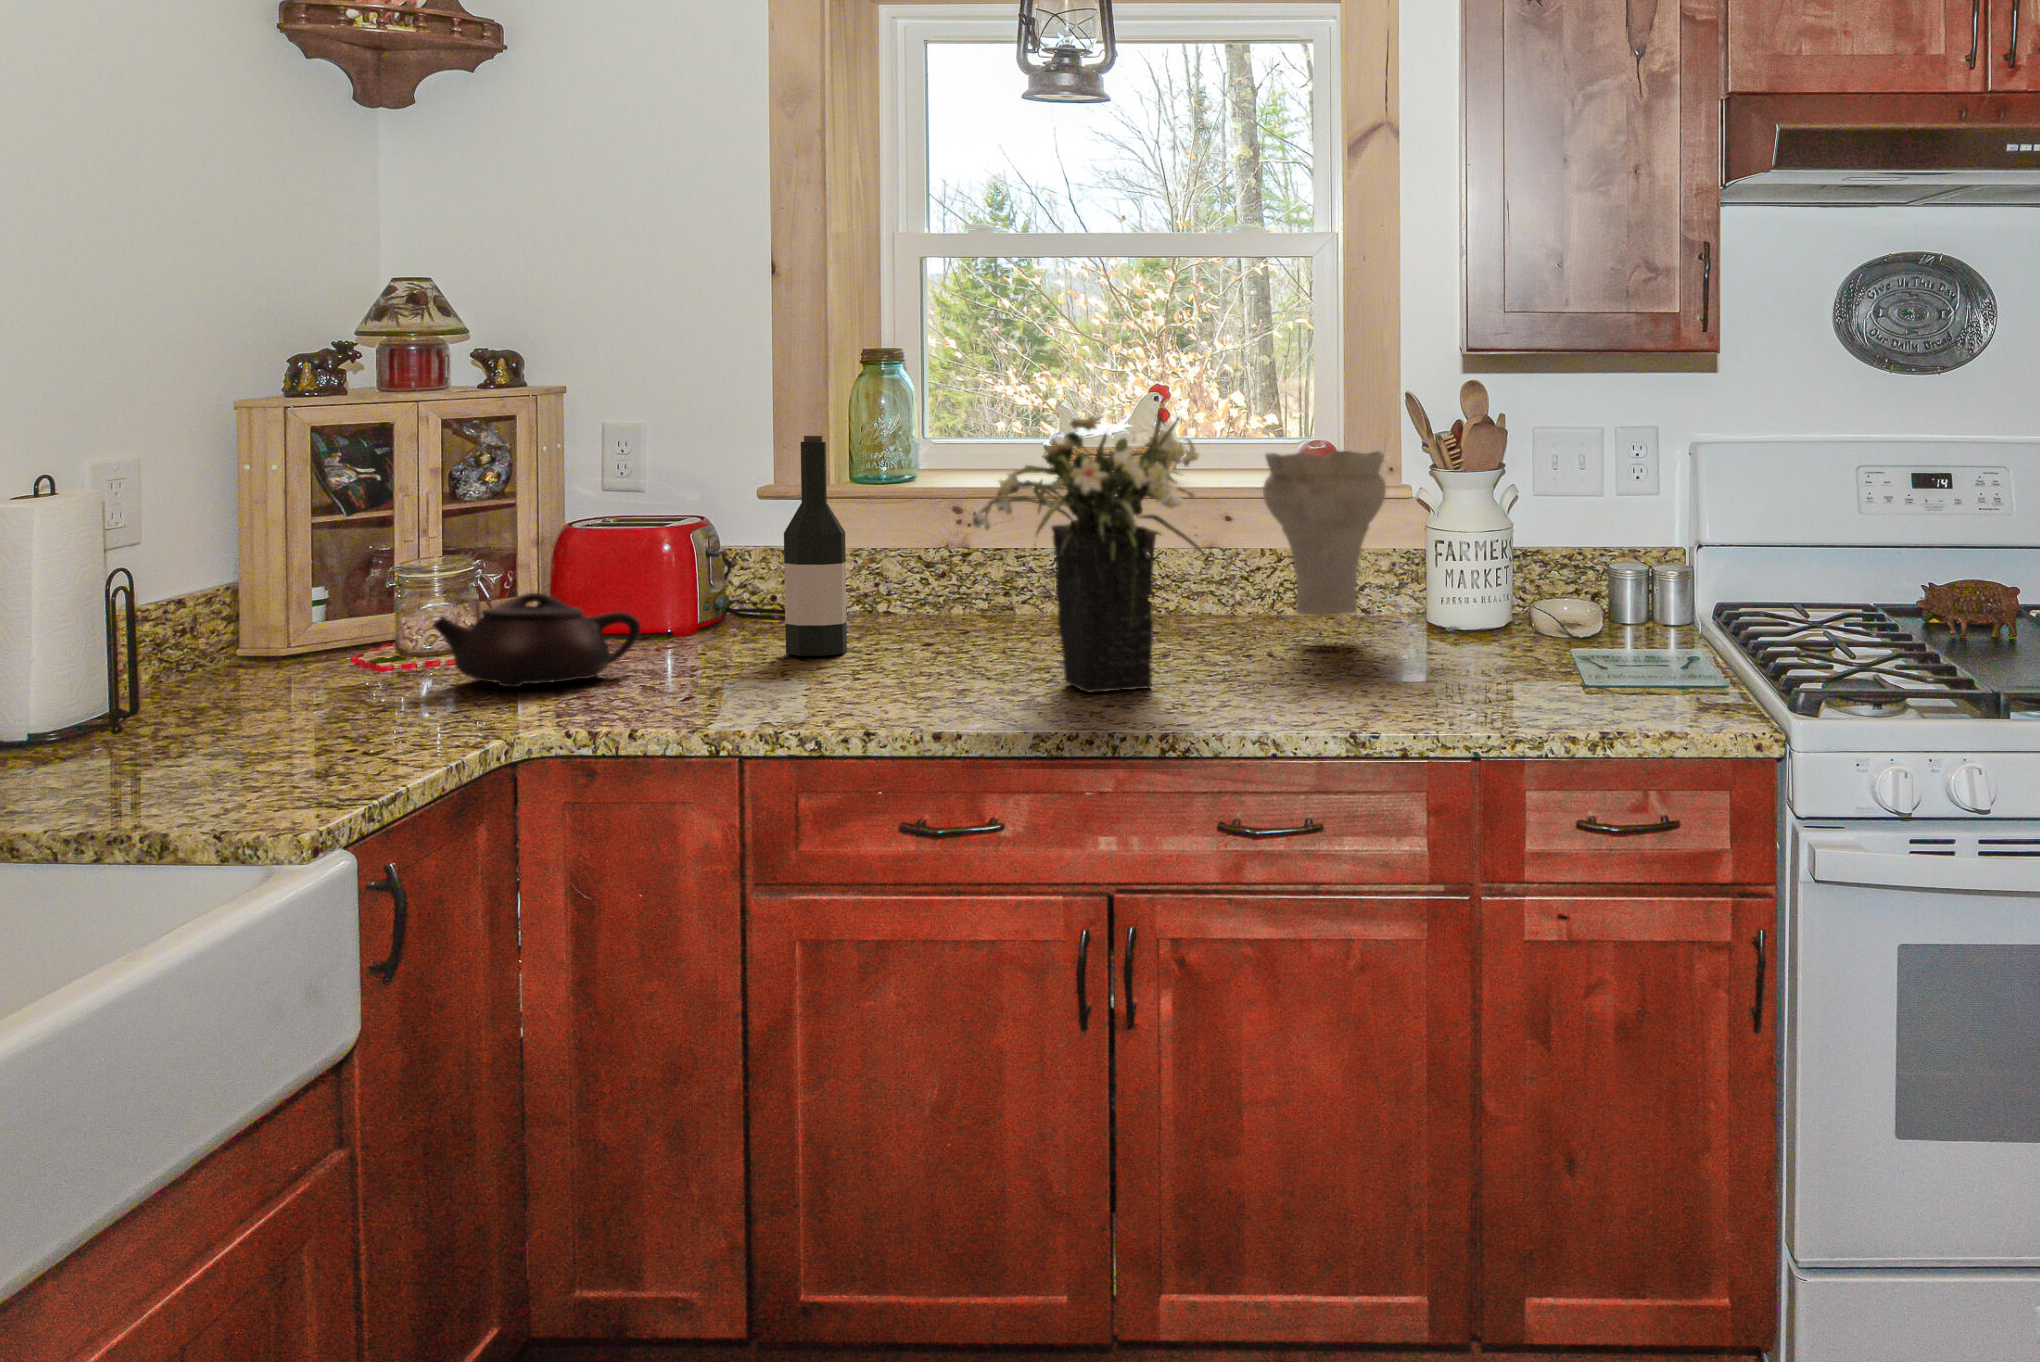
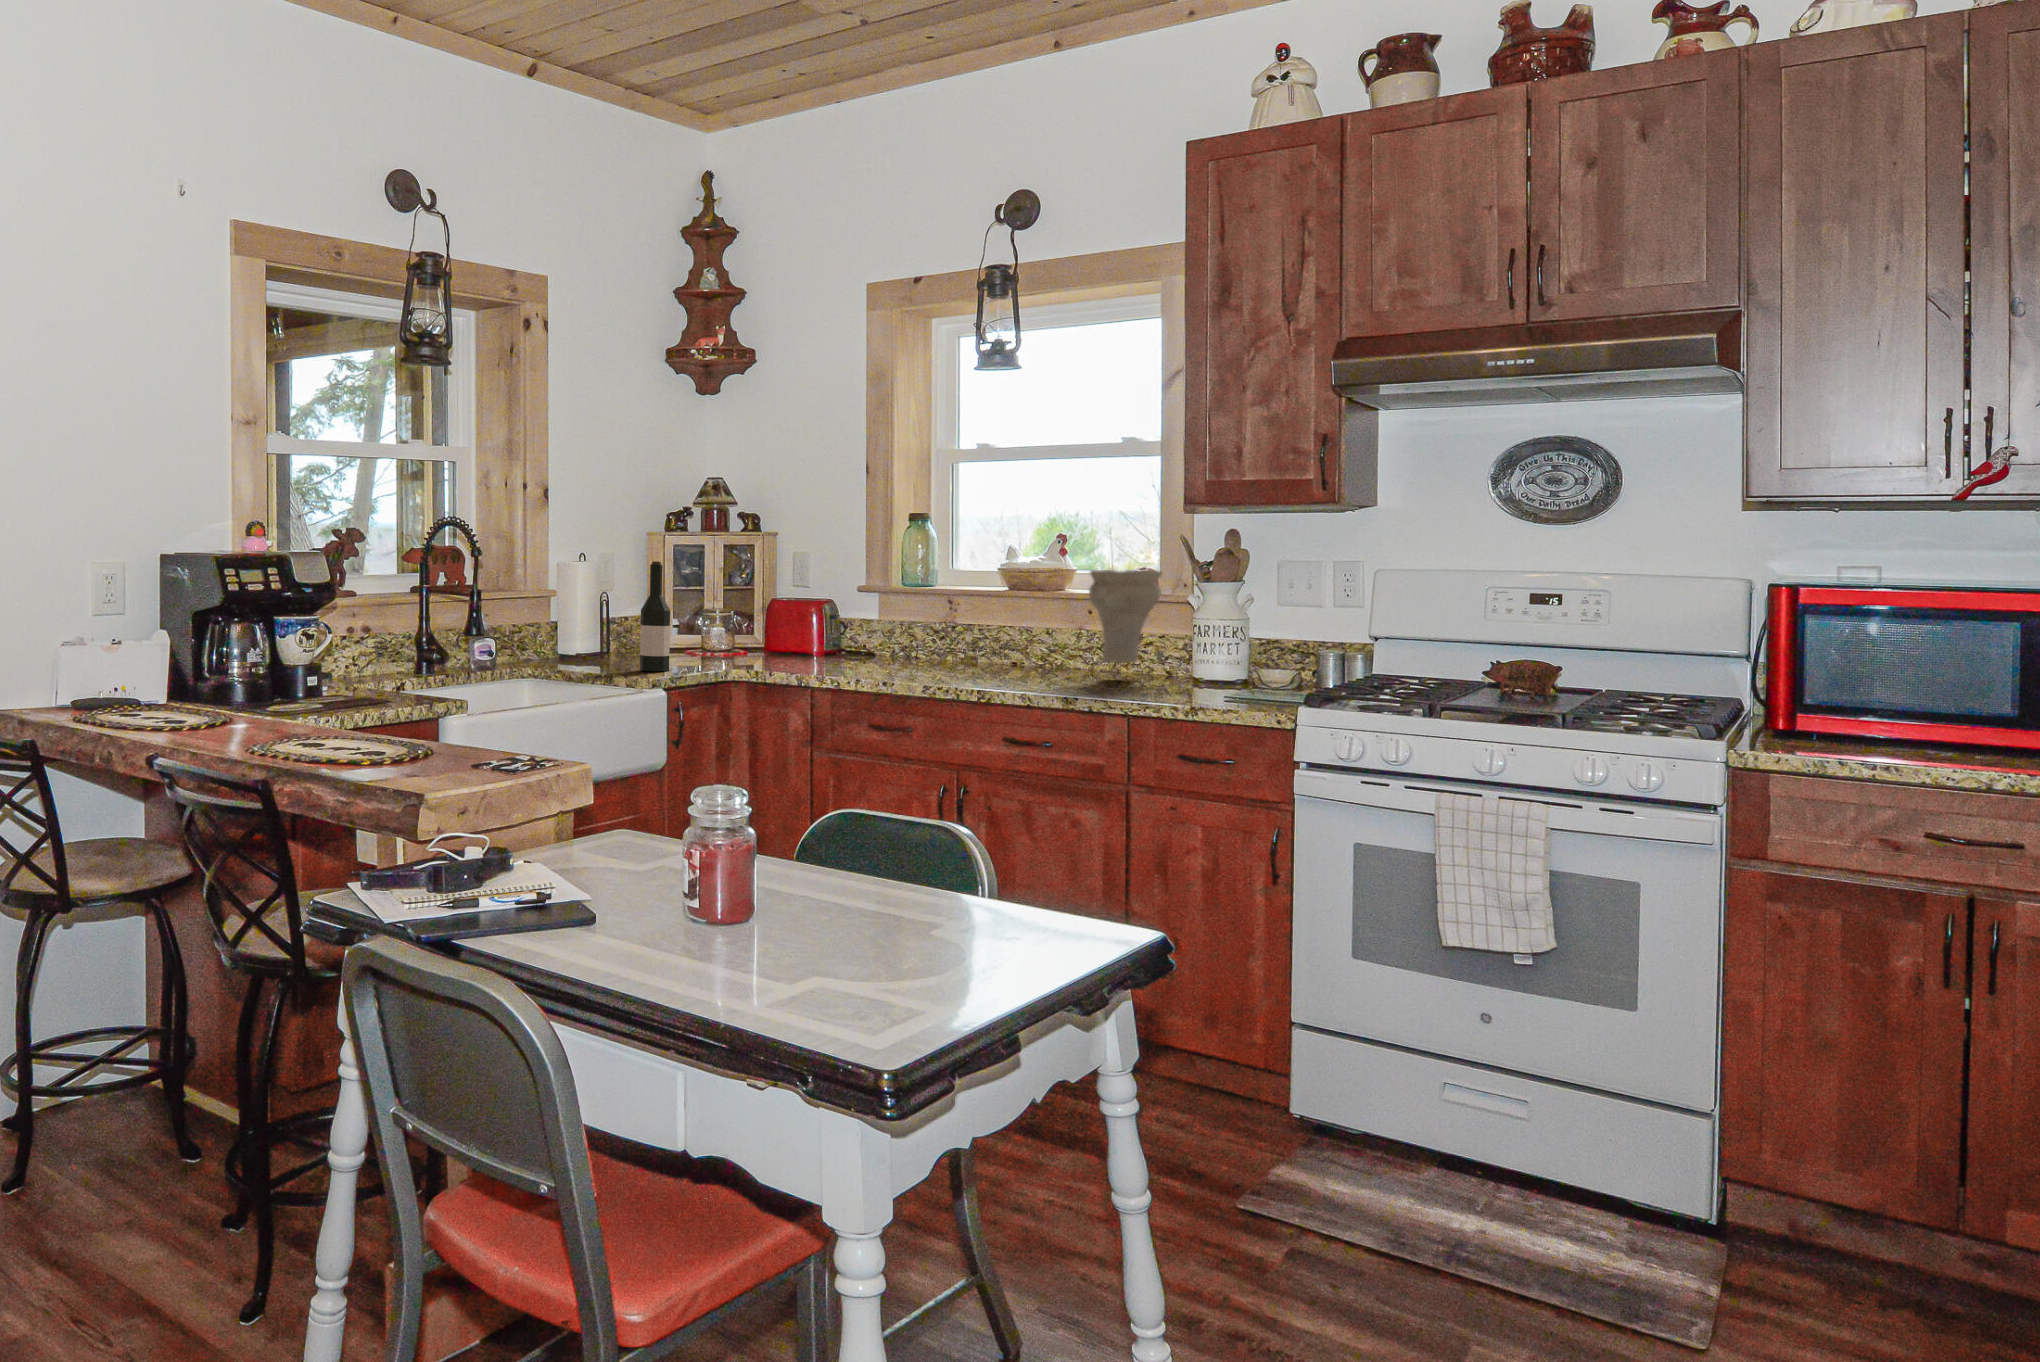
flower arrangement: present [973,411,1204,693] -> none [905,542,1034,690]
wine bottle: present [784,436,847,656] -> present [640,561,670,671]
teapot: present [433,593,641,687] -> none [688,630,777,672]

